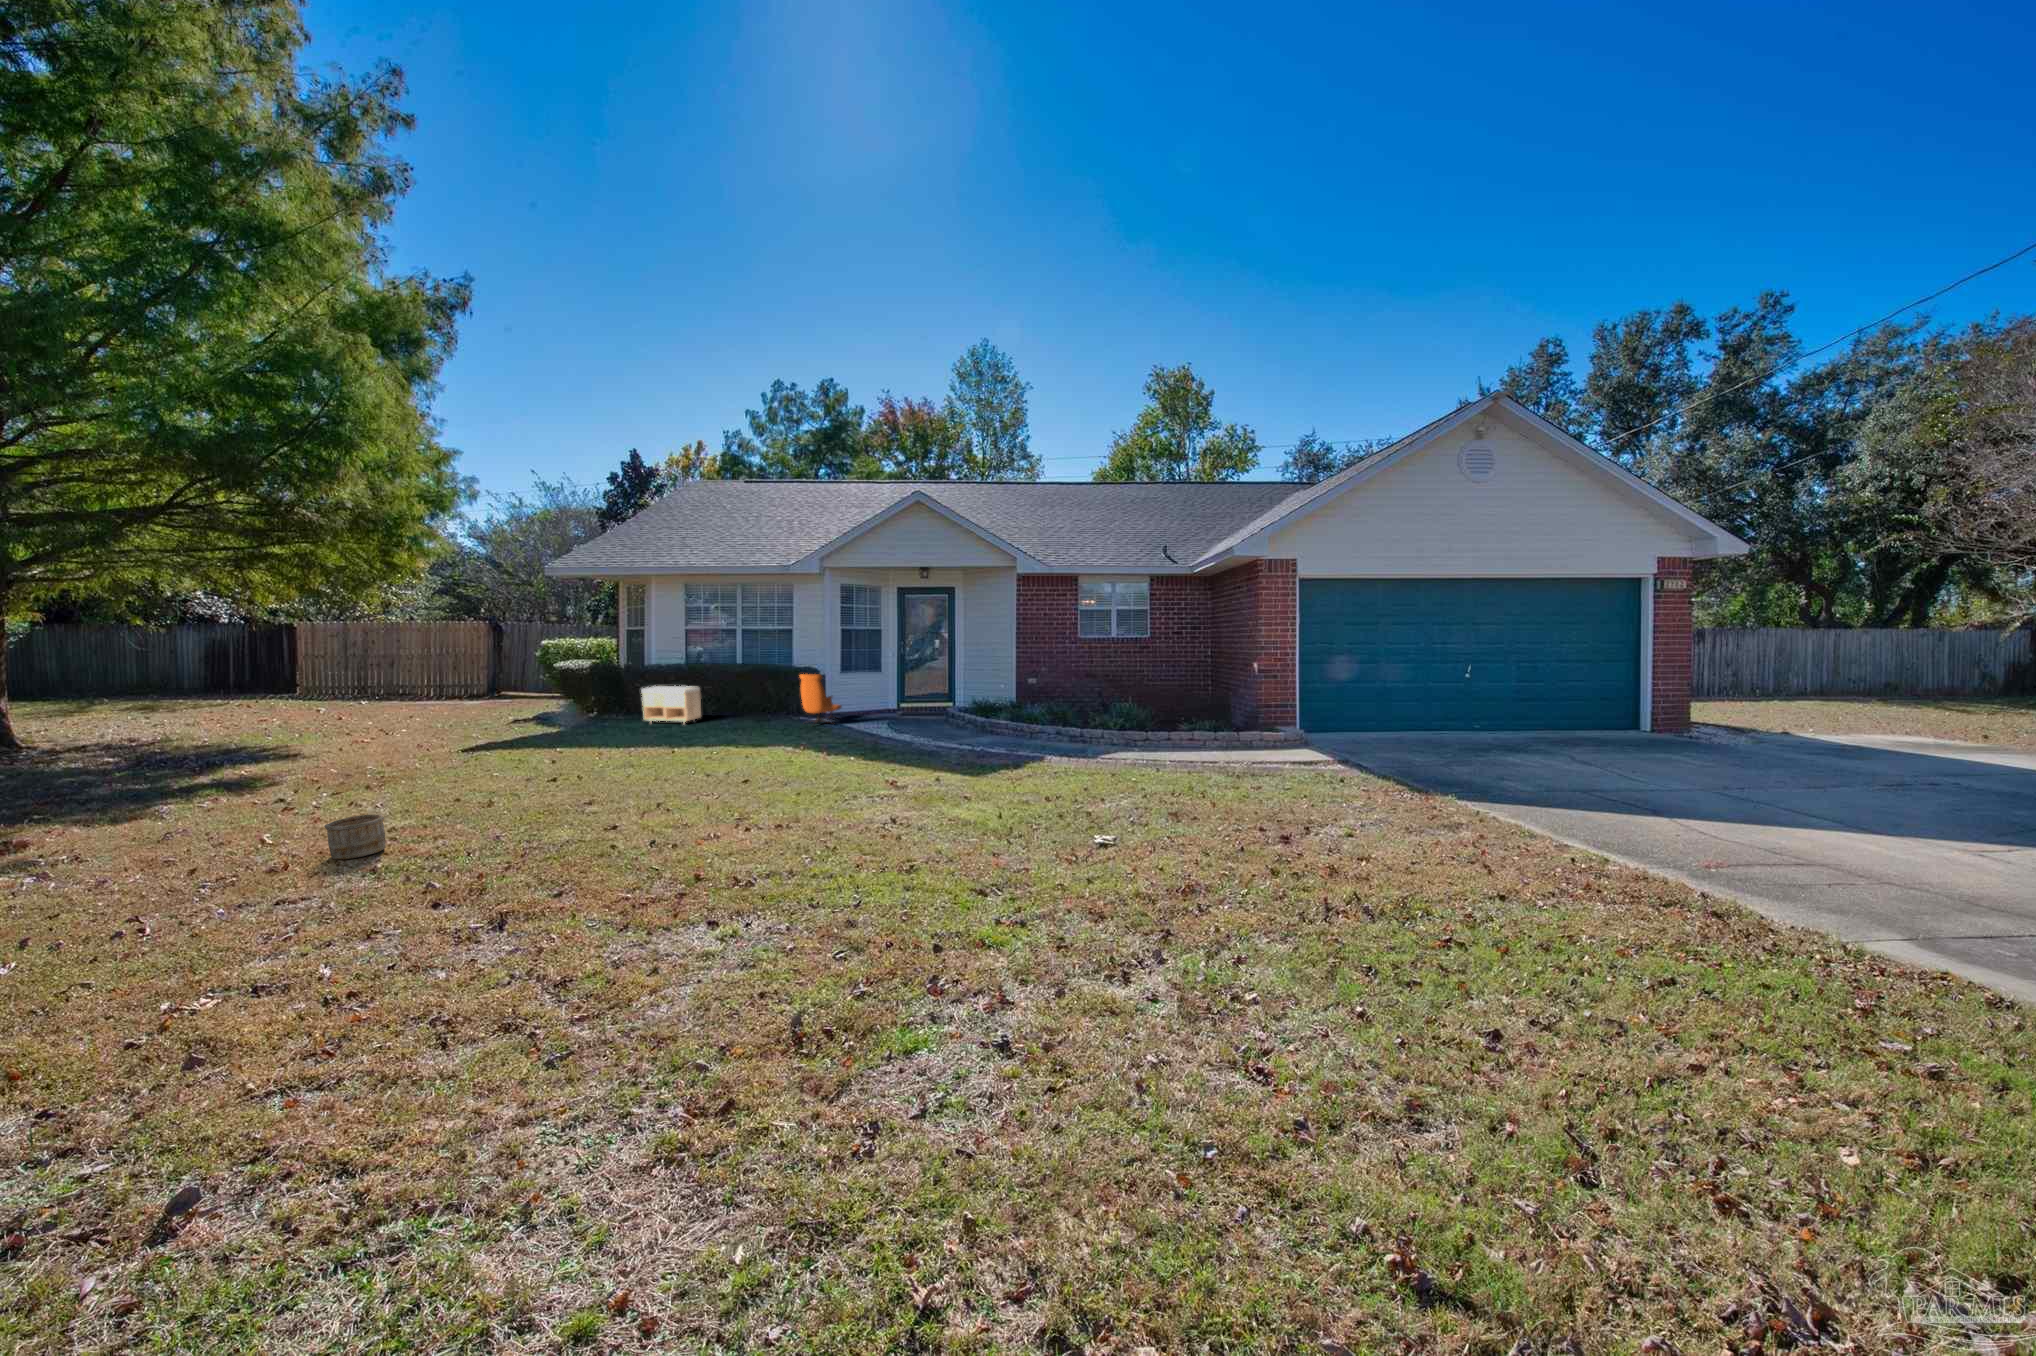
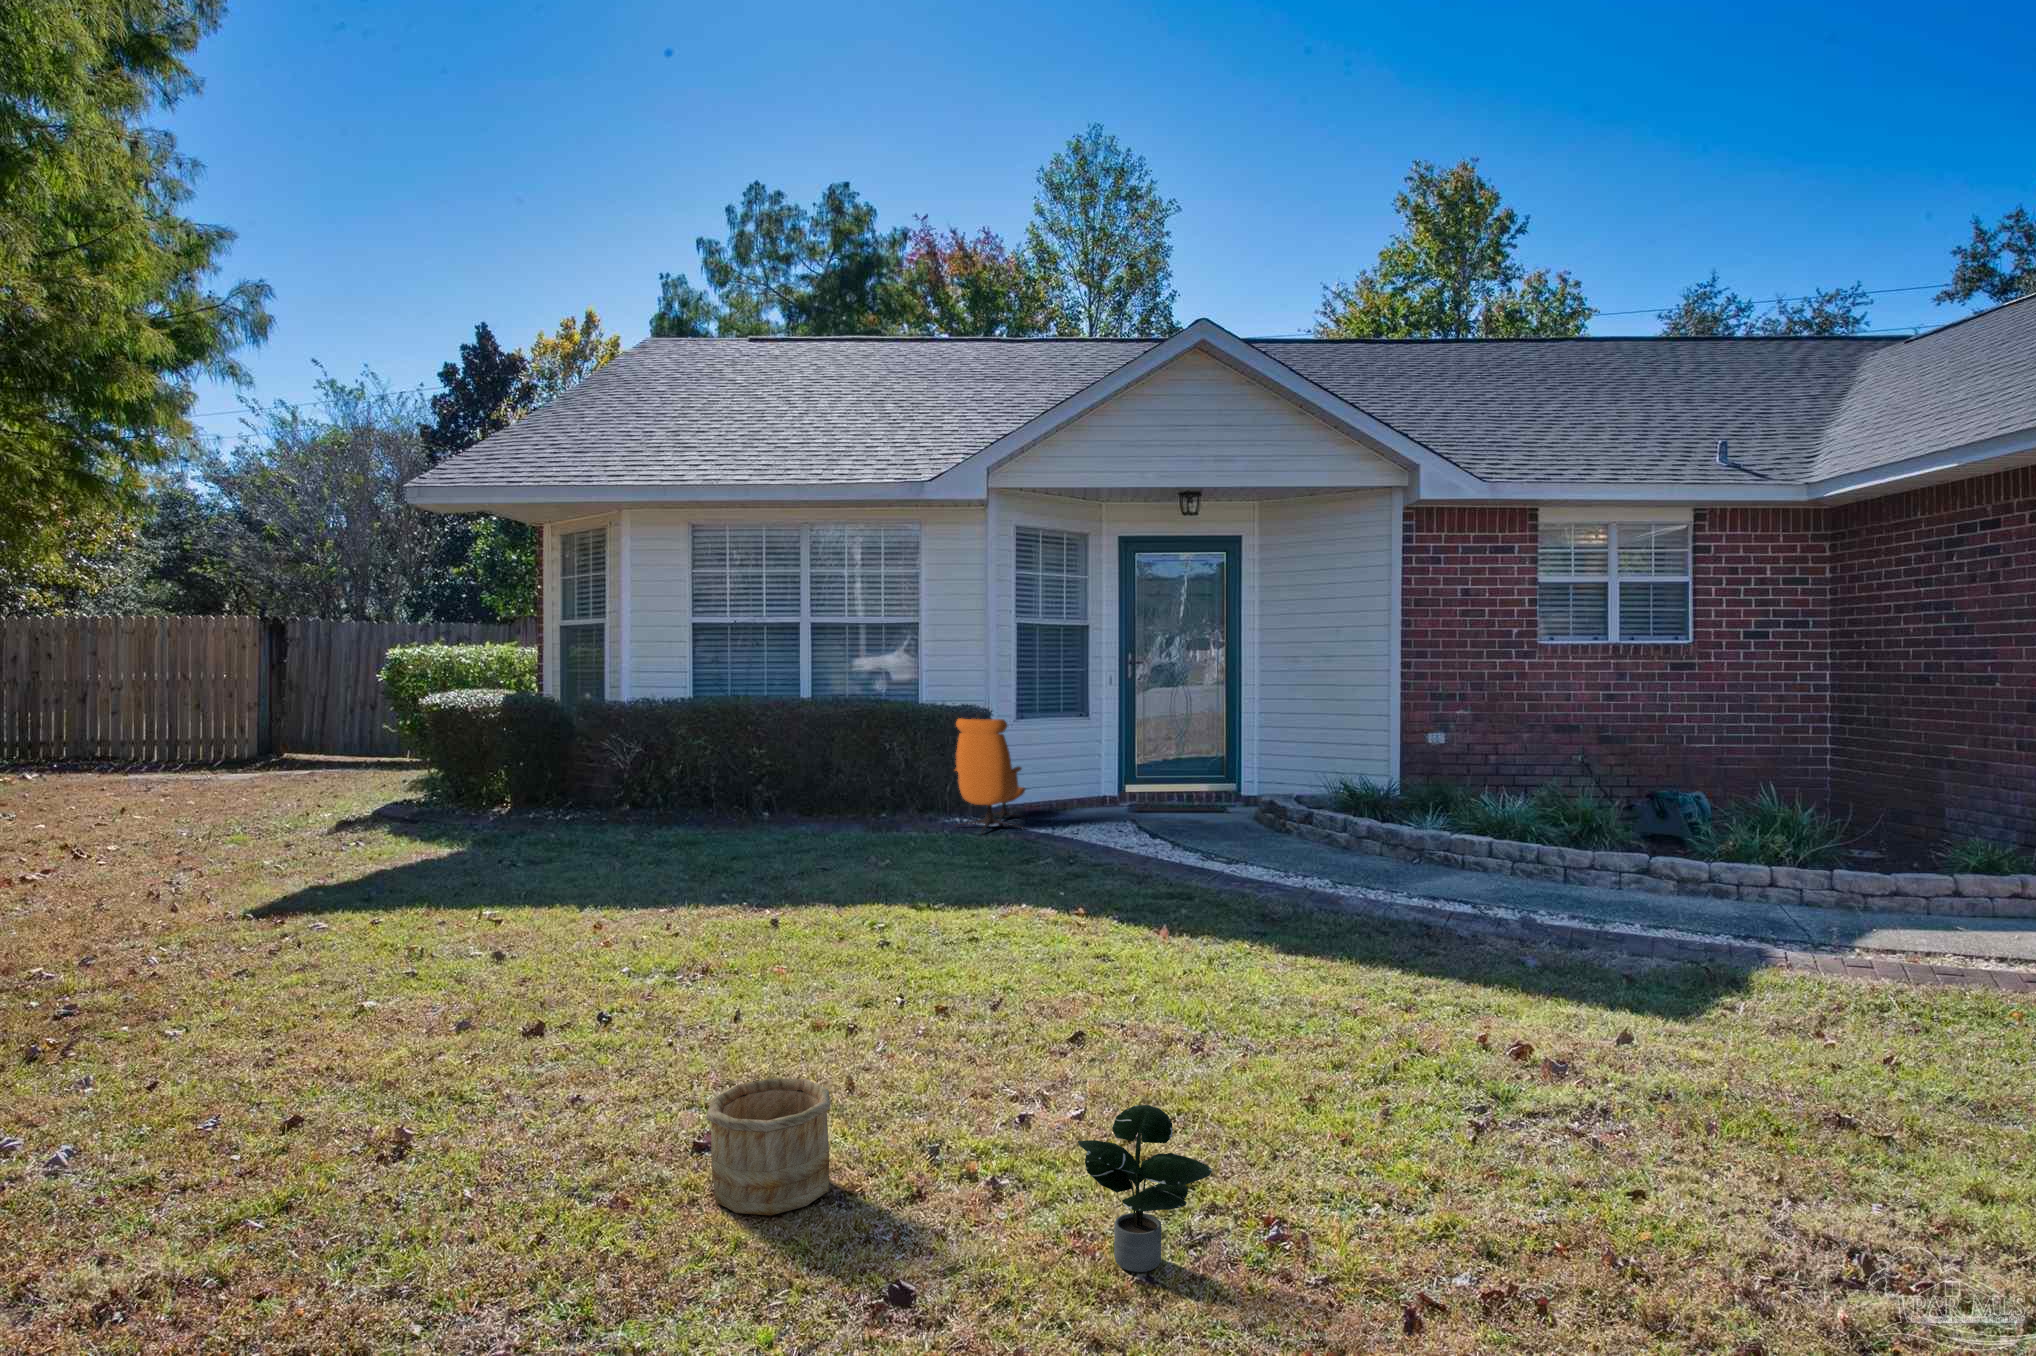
storage bench: present [641,686,701,723] -> none [615,744,733,828]
wooden bucket: present [324,814,386,859] -> present [706,1078,830,1215]
potted plant: none [668,814,714,866] -> present [1078,1105,1212,1272]

